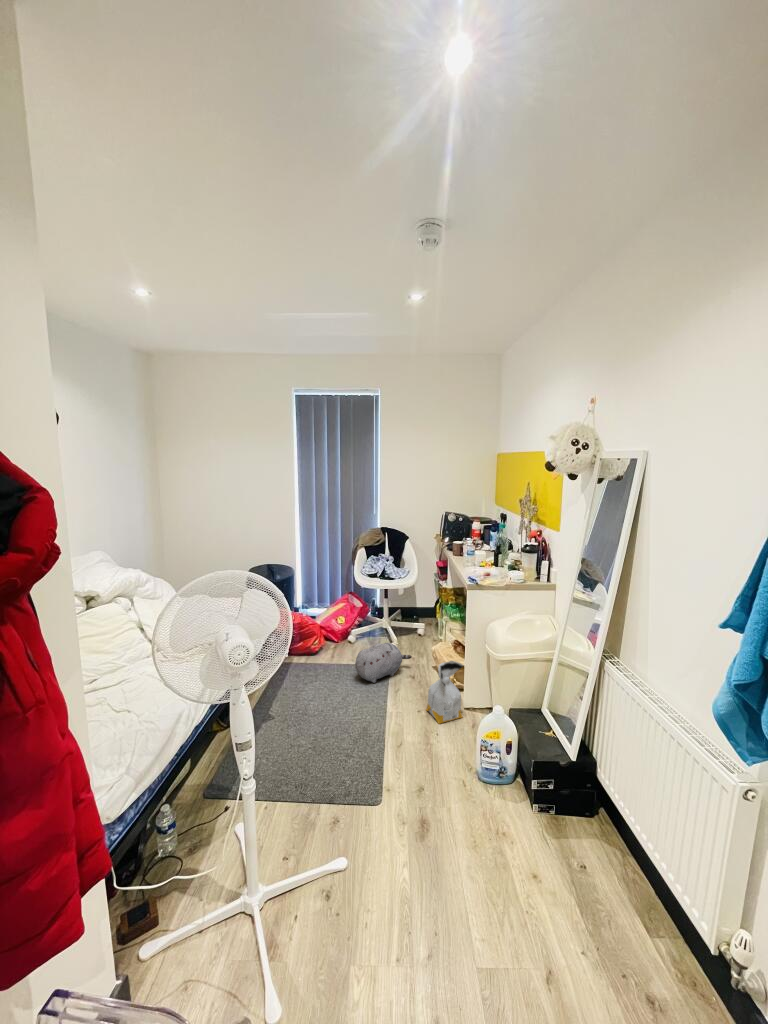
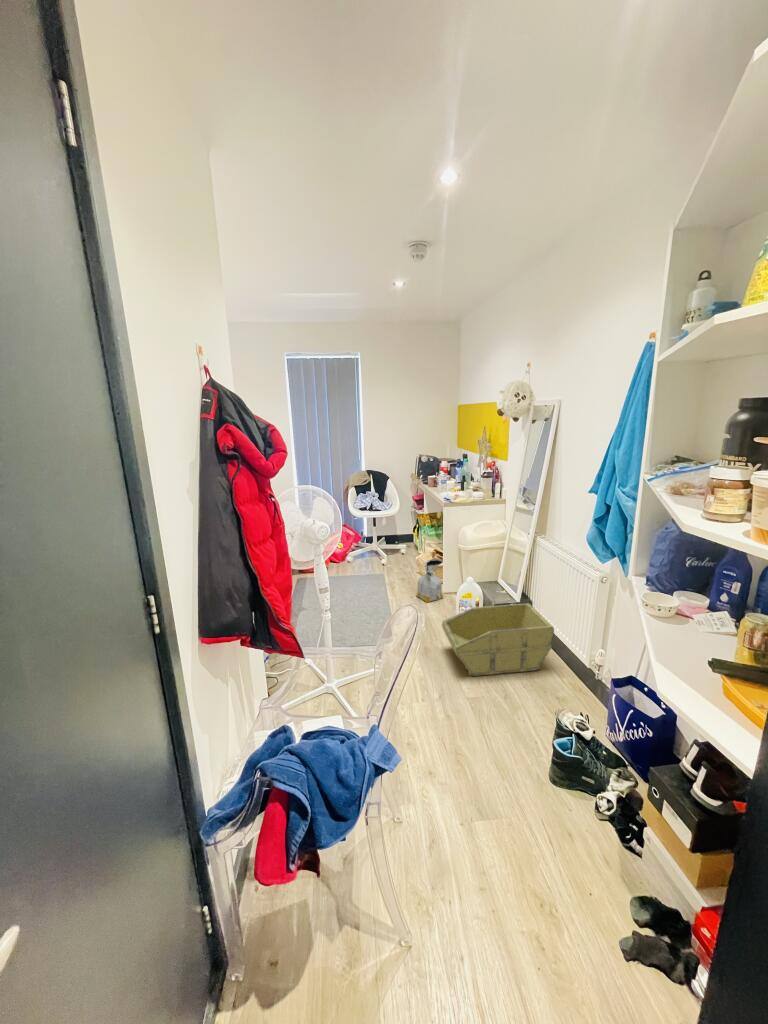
plush toy: present [355,643,412,683] -> none [359,556,401,584]
storage bin: none [449,767,640,909] -> present [442,603,554,676]

